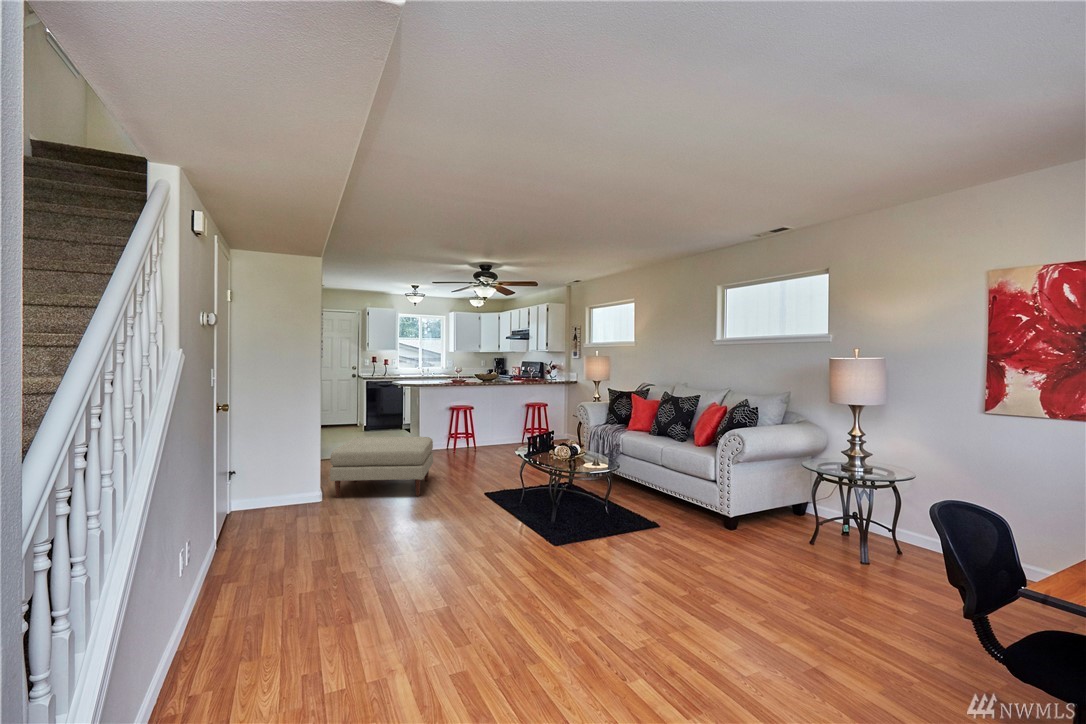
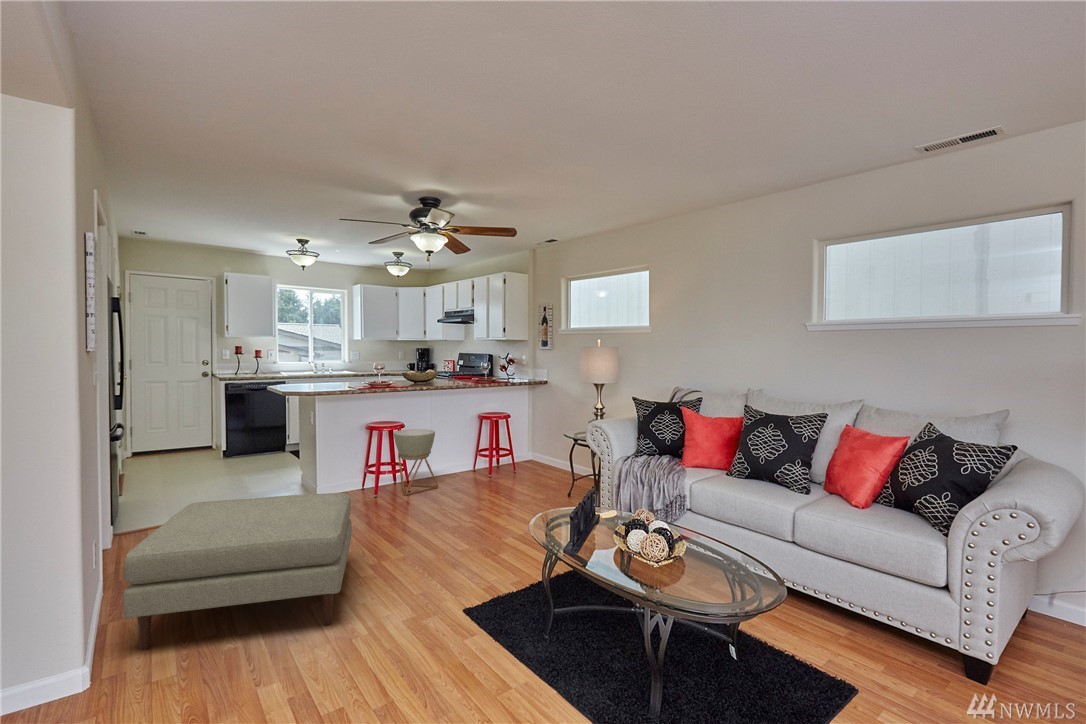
planter: none [466,411,495,453] -> present [394,429,438,495]

